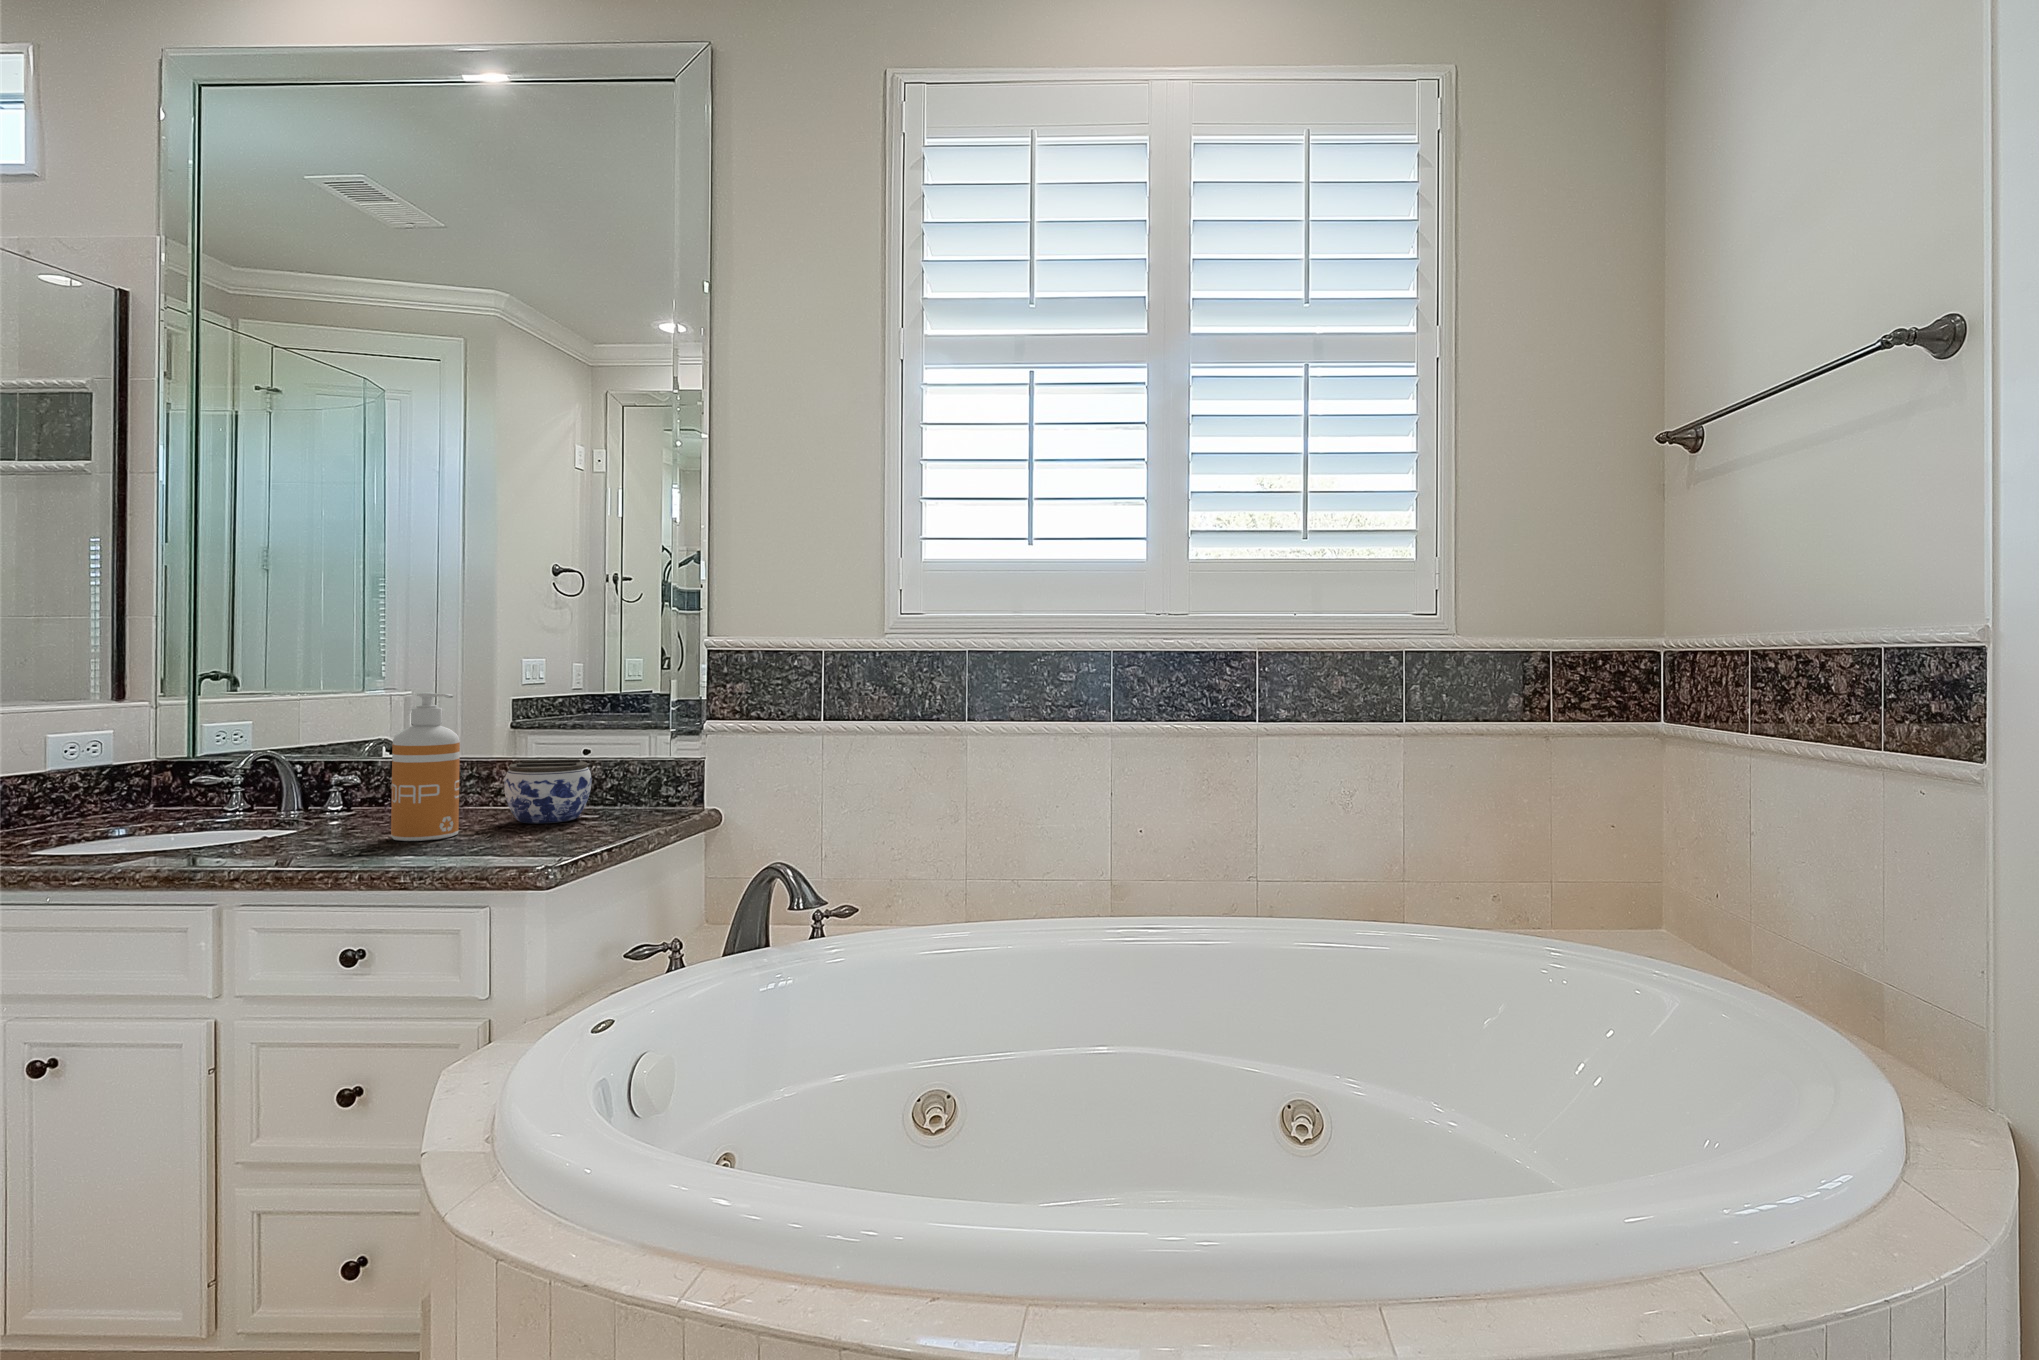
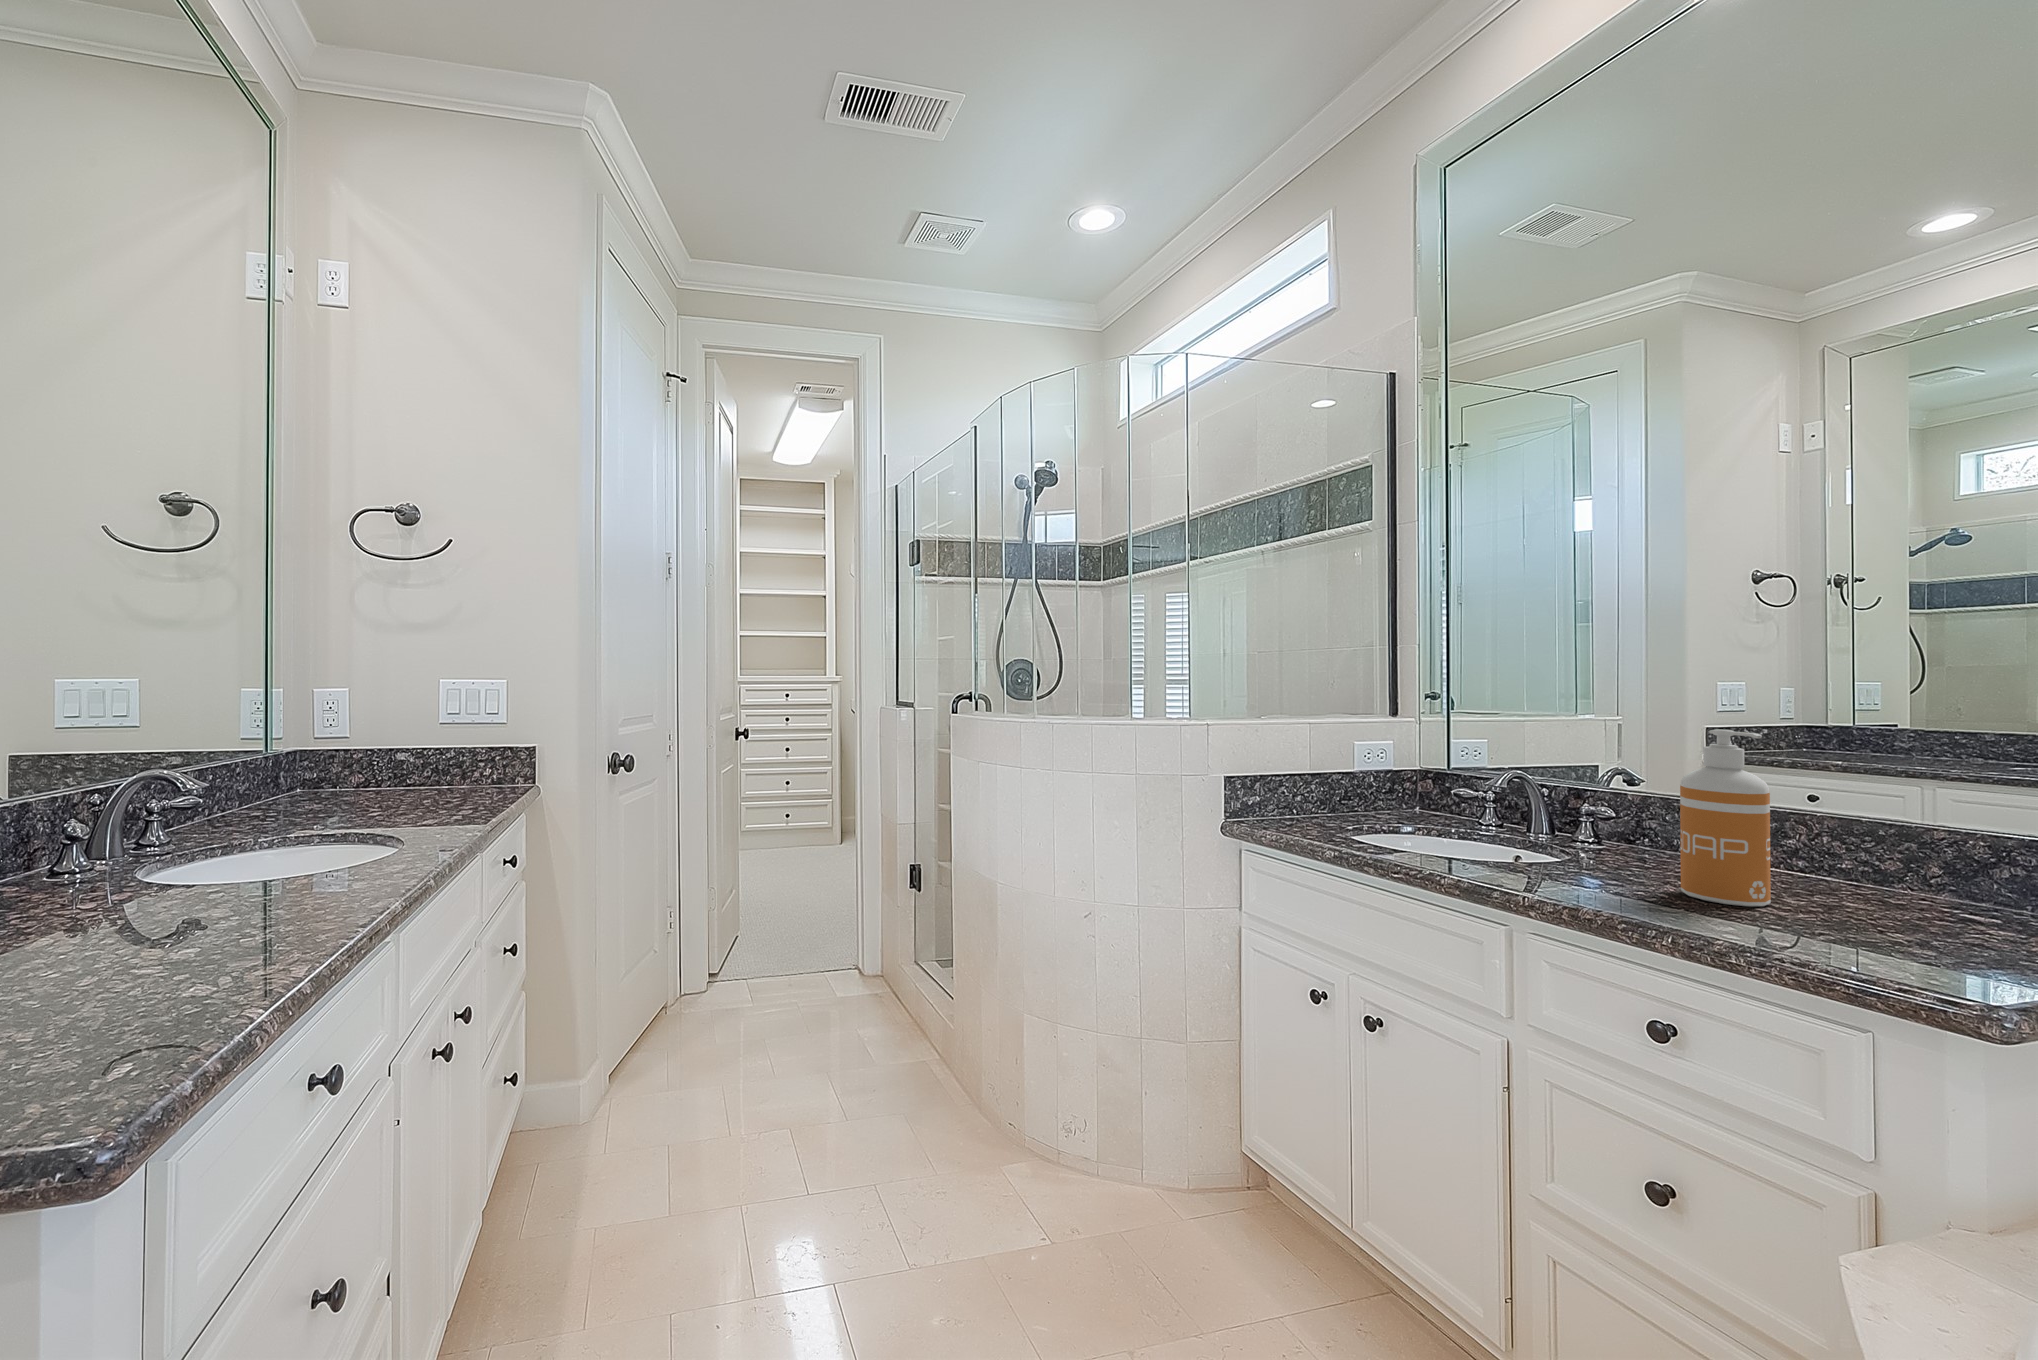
jar: present [504,760,592,823] -> none [1823,823,1973,915]

